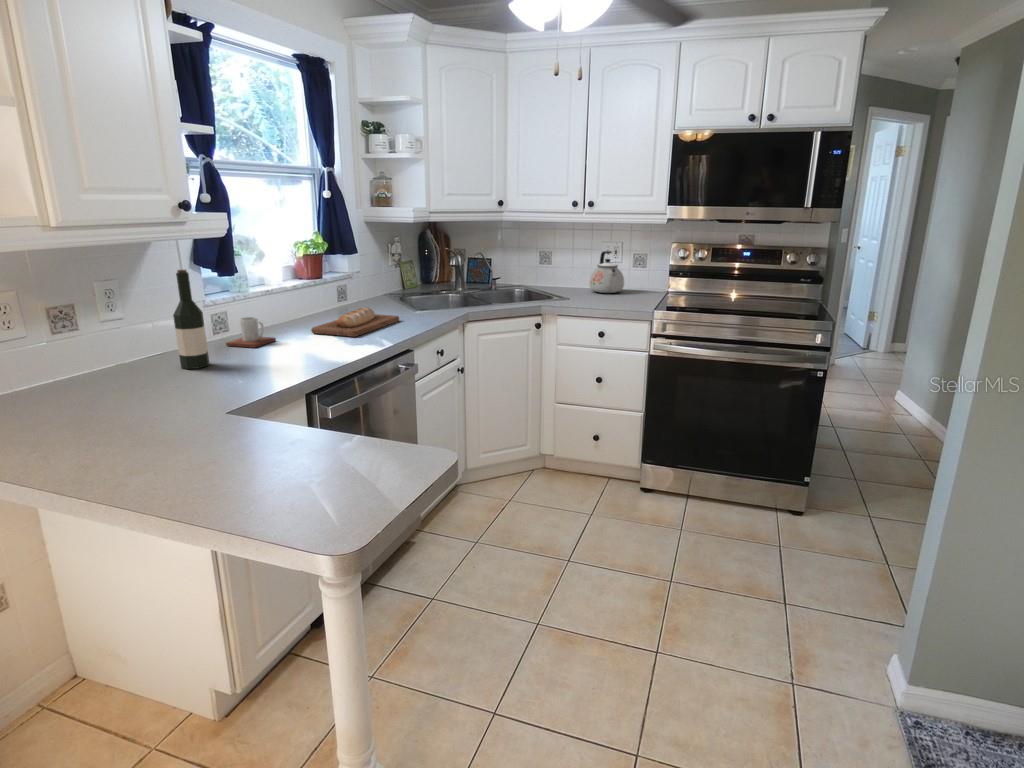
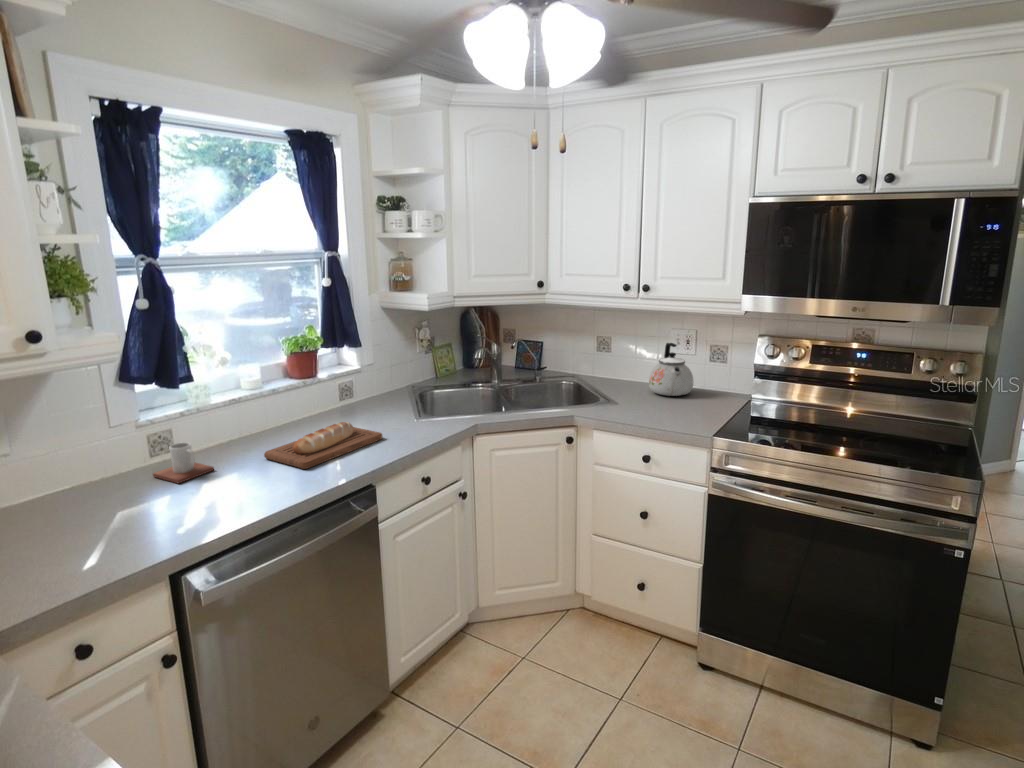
wine bottle: present [173,270,209,369] -> none [50,404,99,523]

